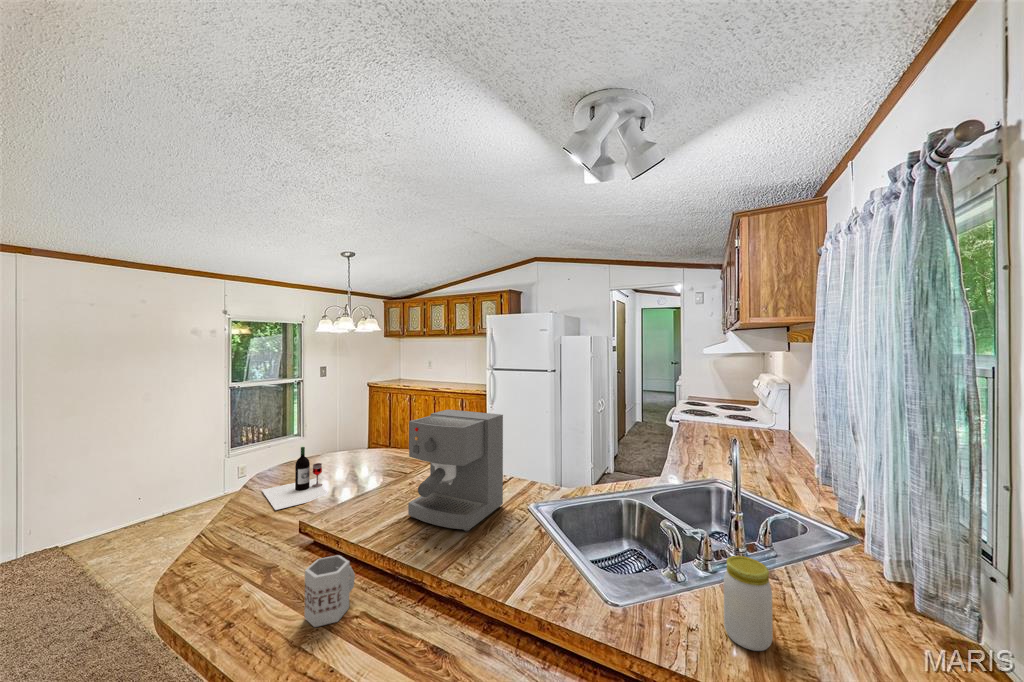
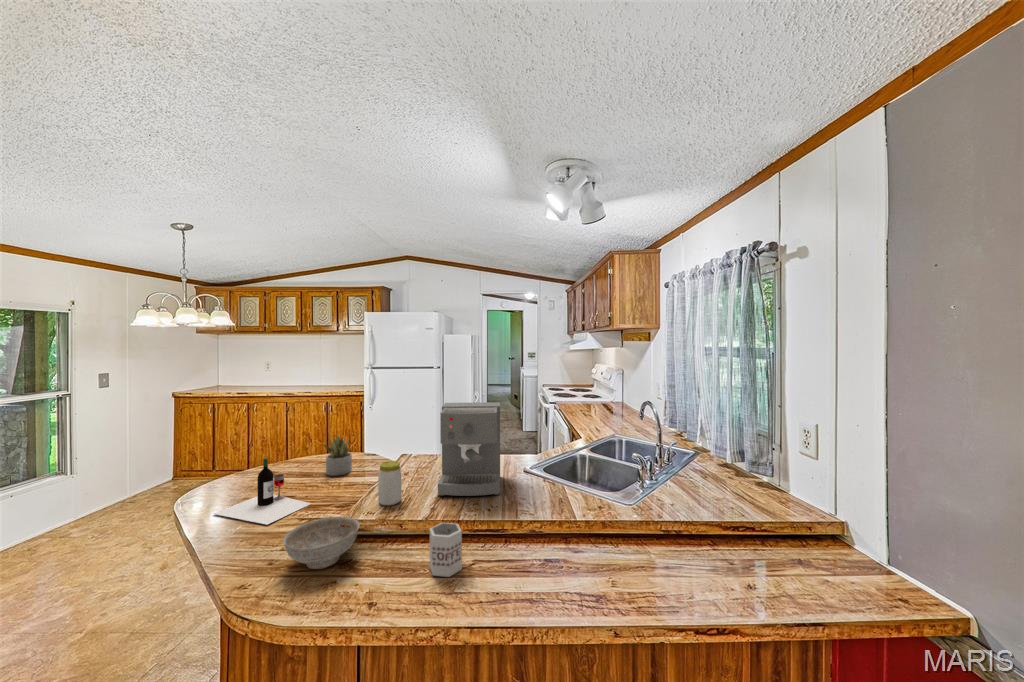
succulent plant: none [372,431,402,472] -> present [324,435,352,476]
decorative bowl: none [214,517,298,571] -> present [283,517,360,569]
jar: present [724,556,773,651] -> present [378,461,401,505]

